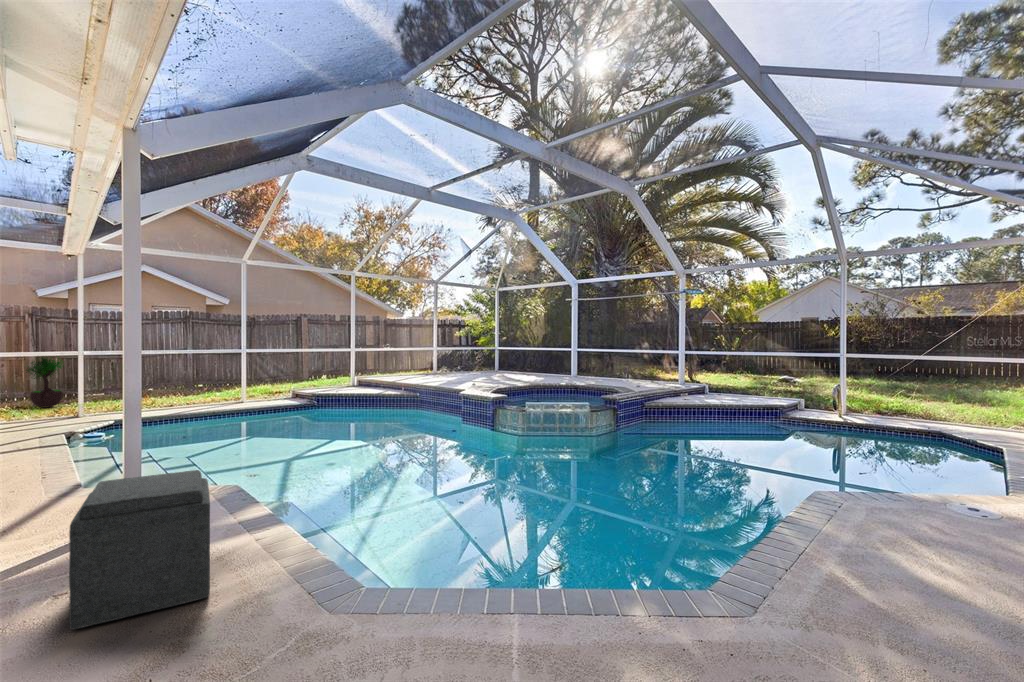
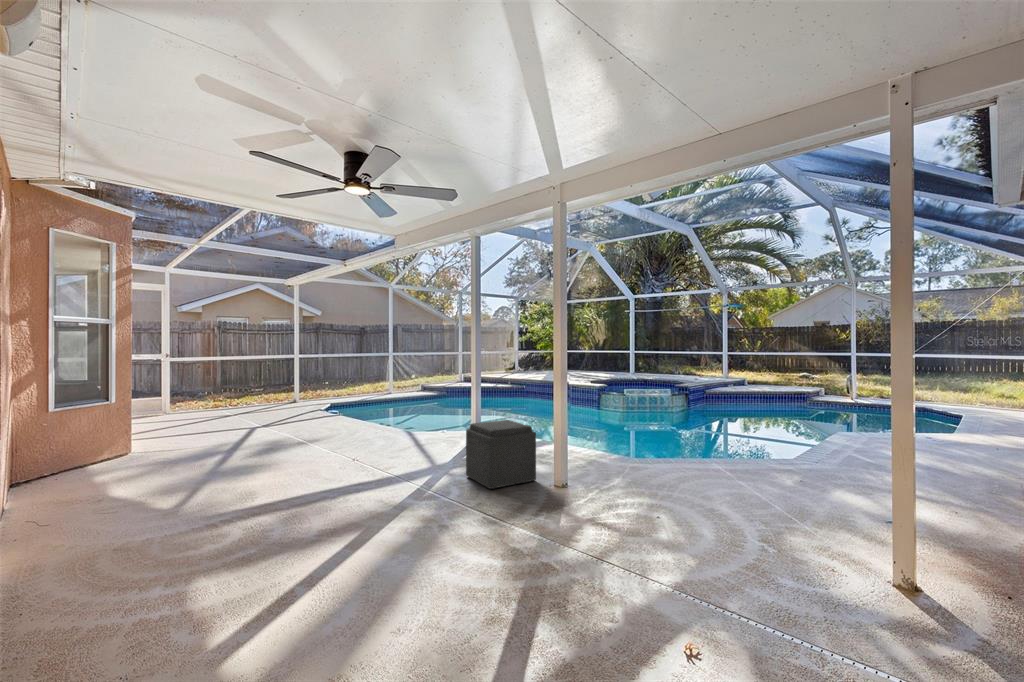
potted tree: present [26,357,63,408] -> none [232,358,259,400]

